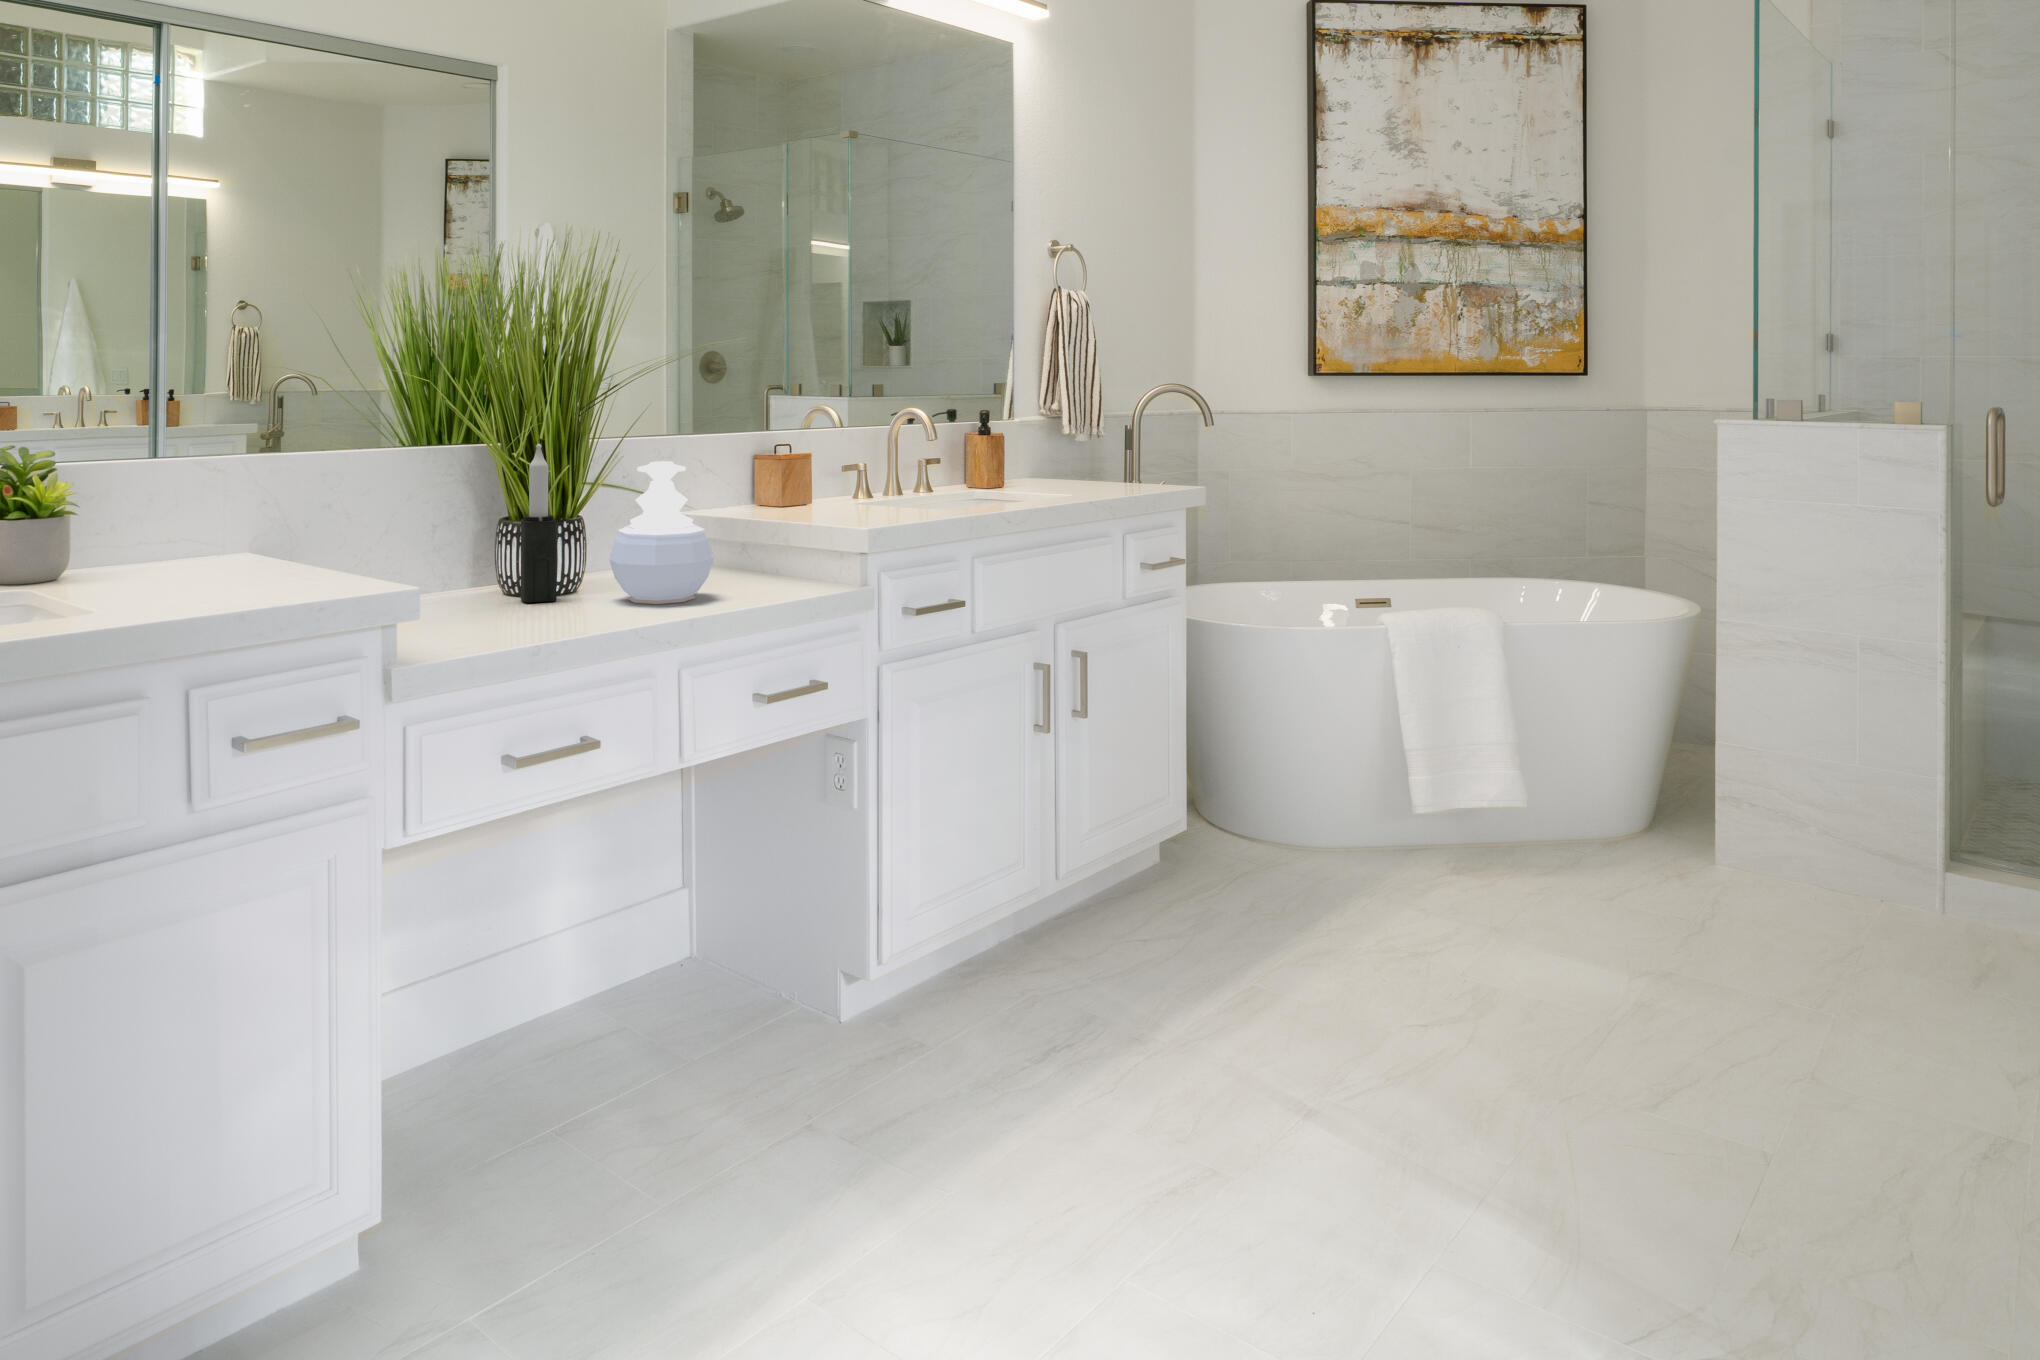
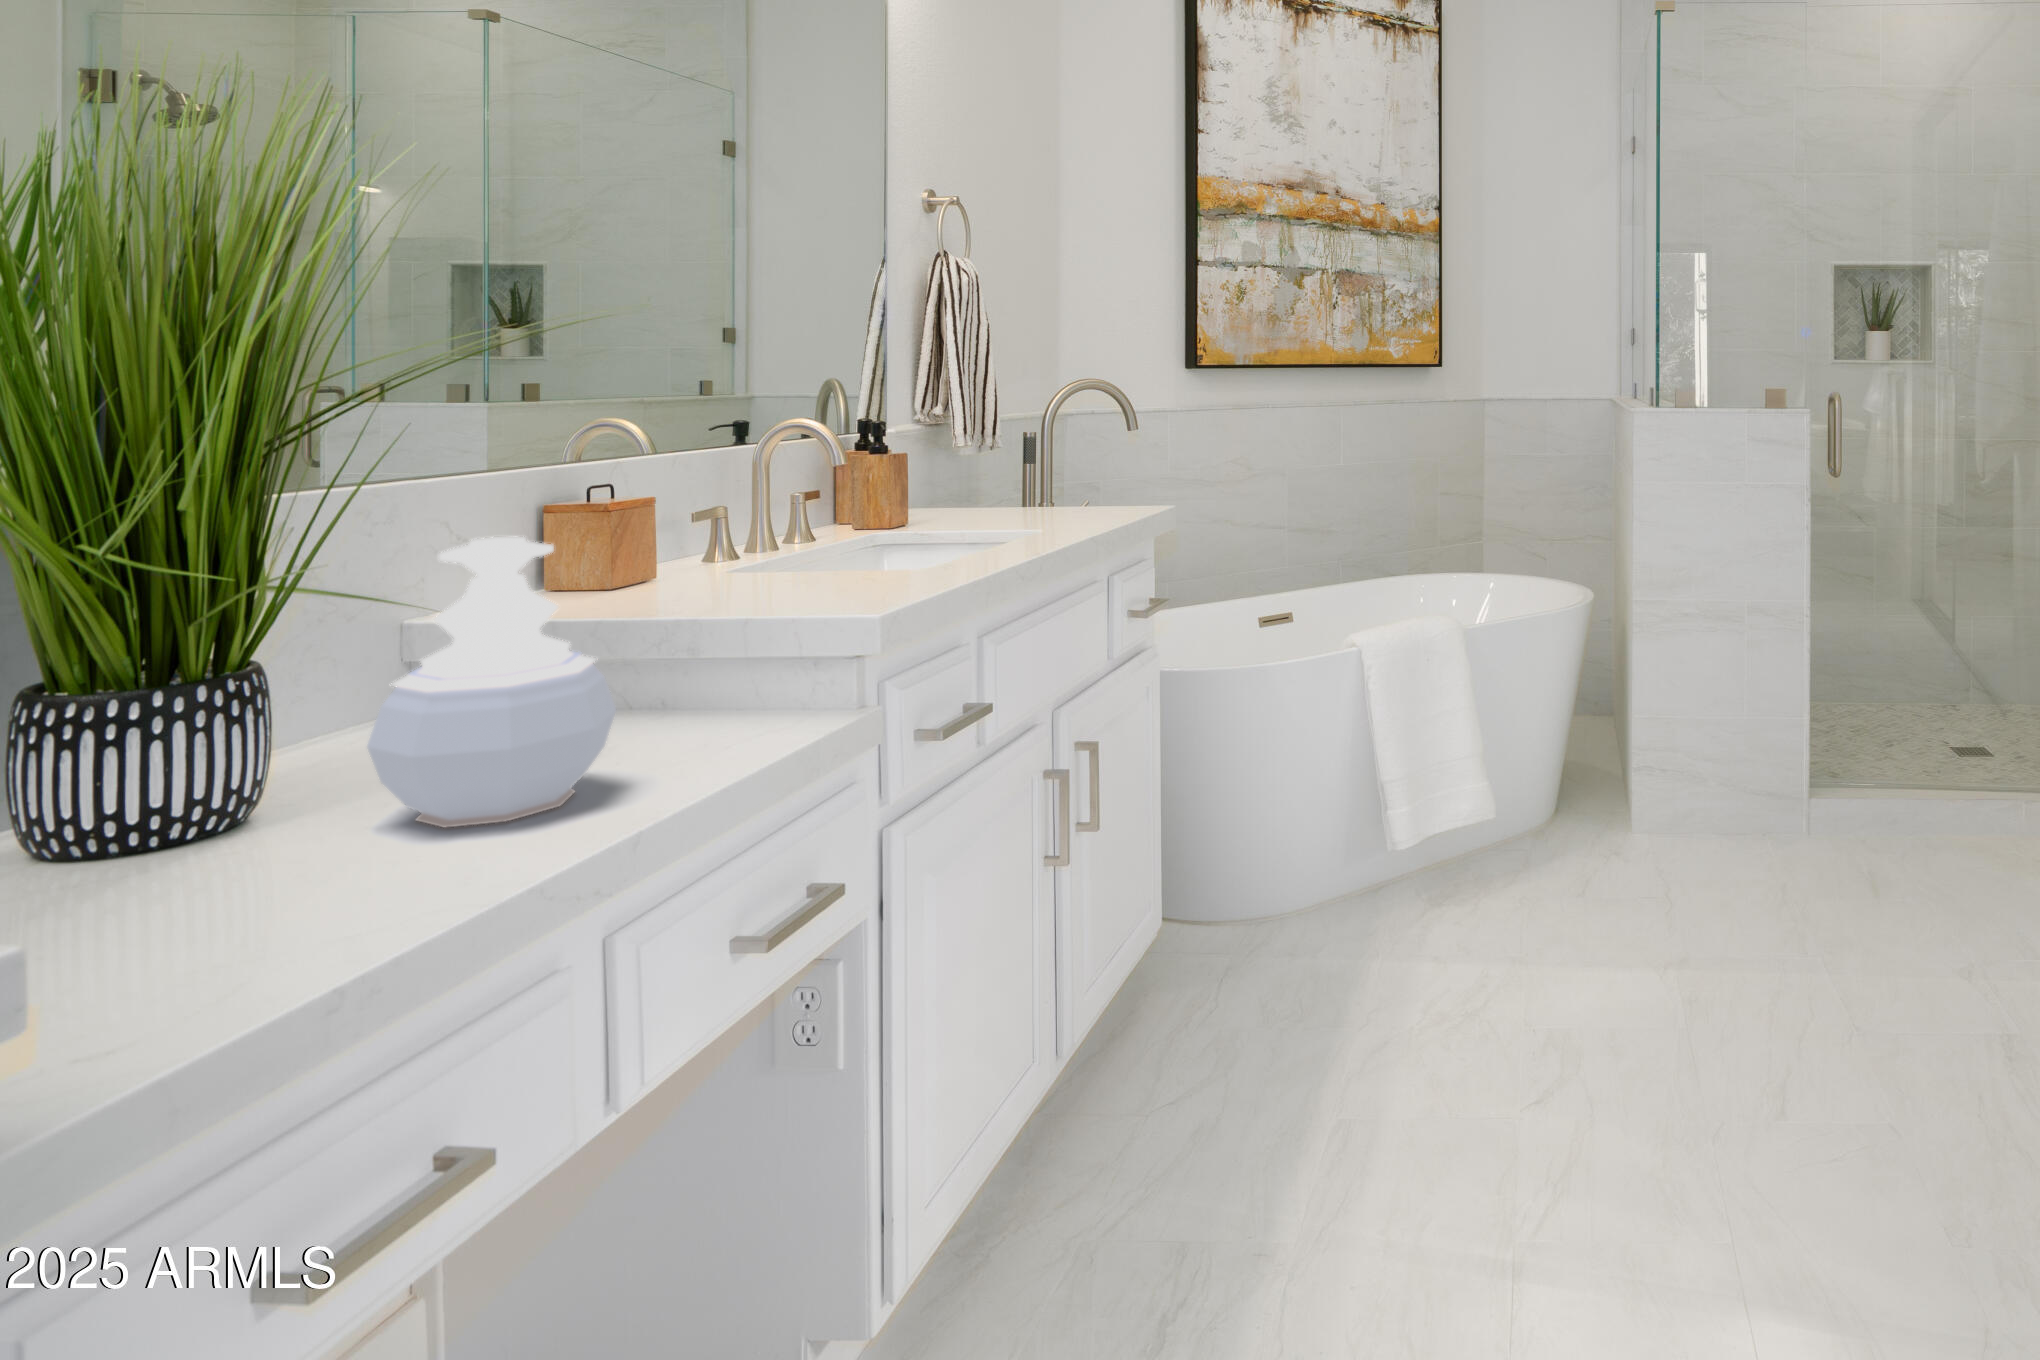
candle: present [521,444,557,603] -> none [111,522,223,879]

